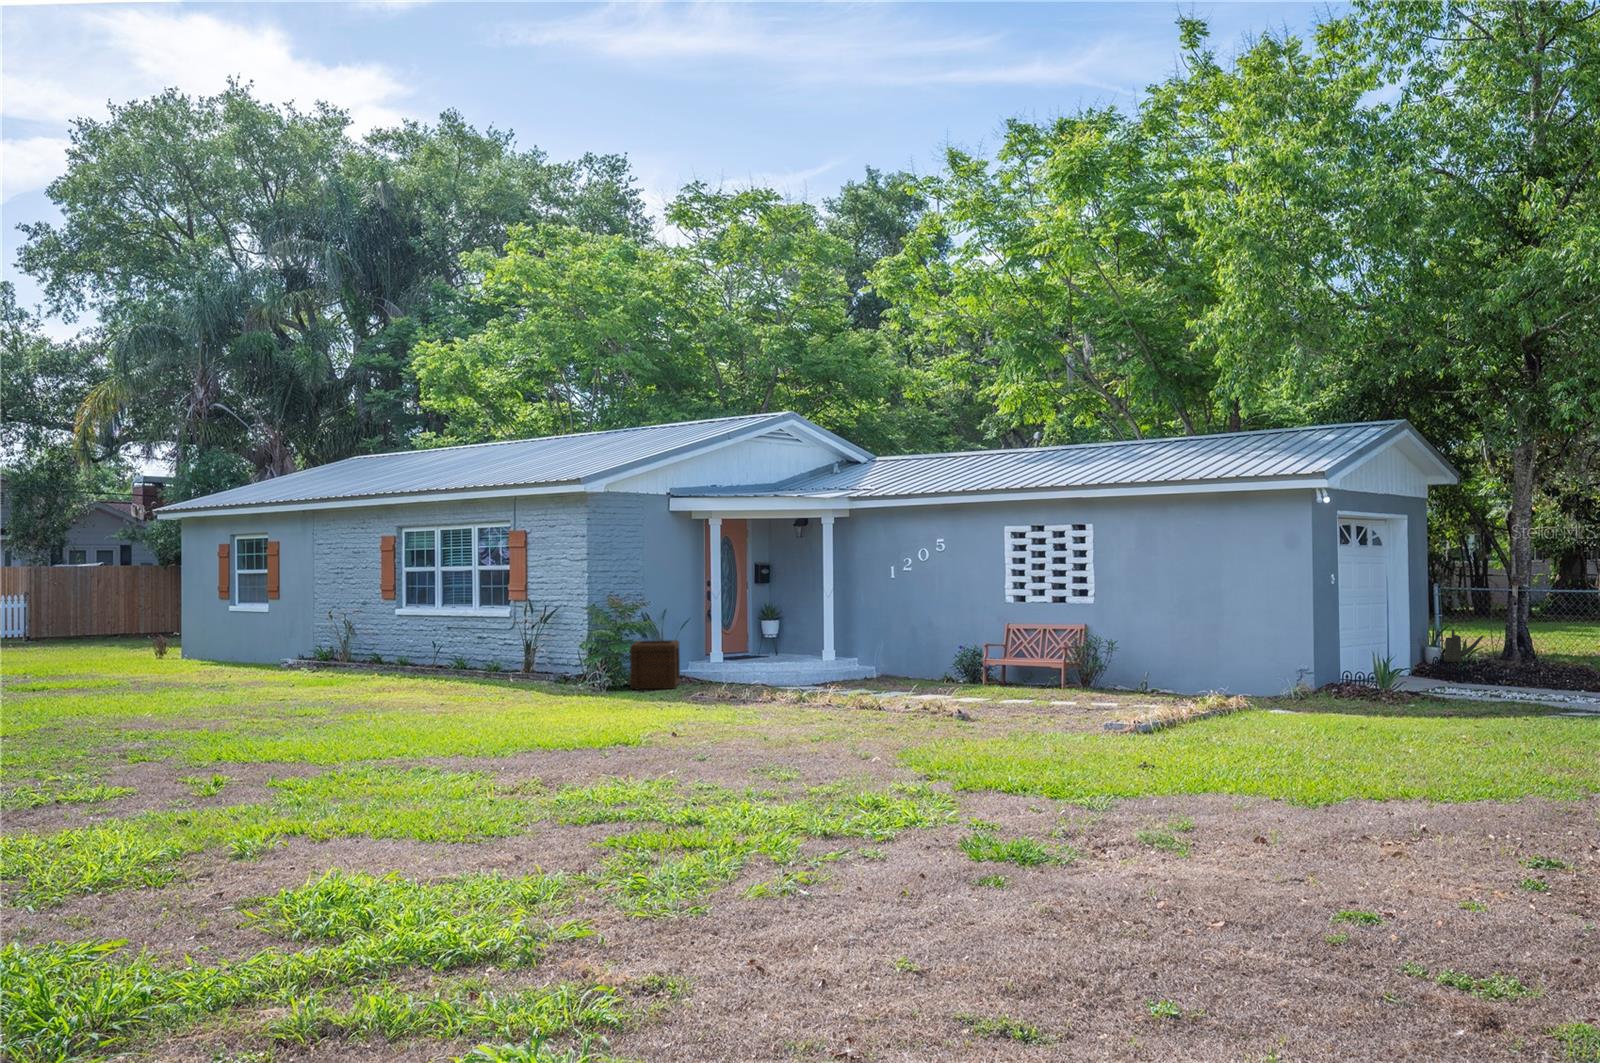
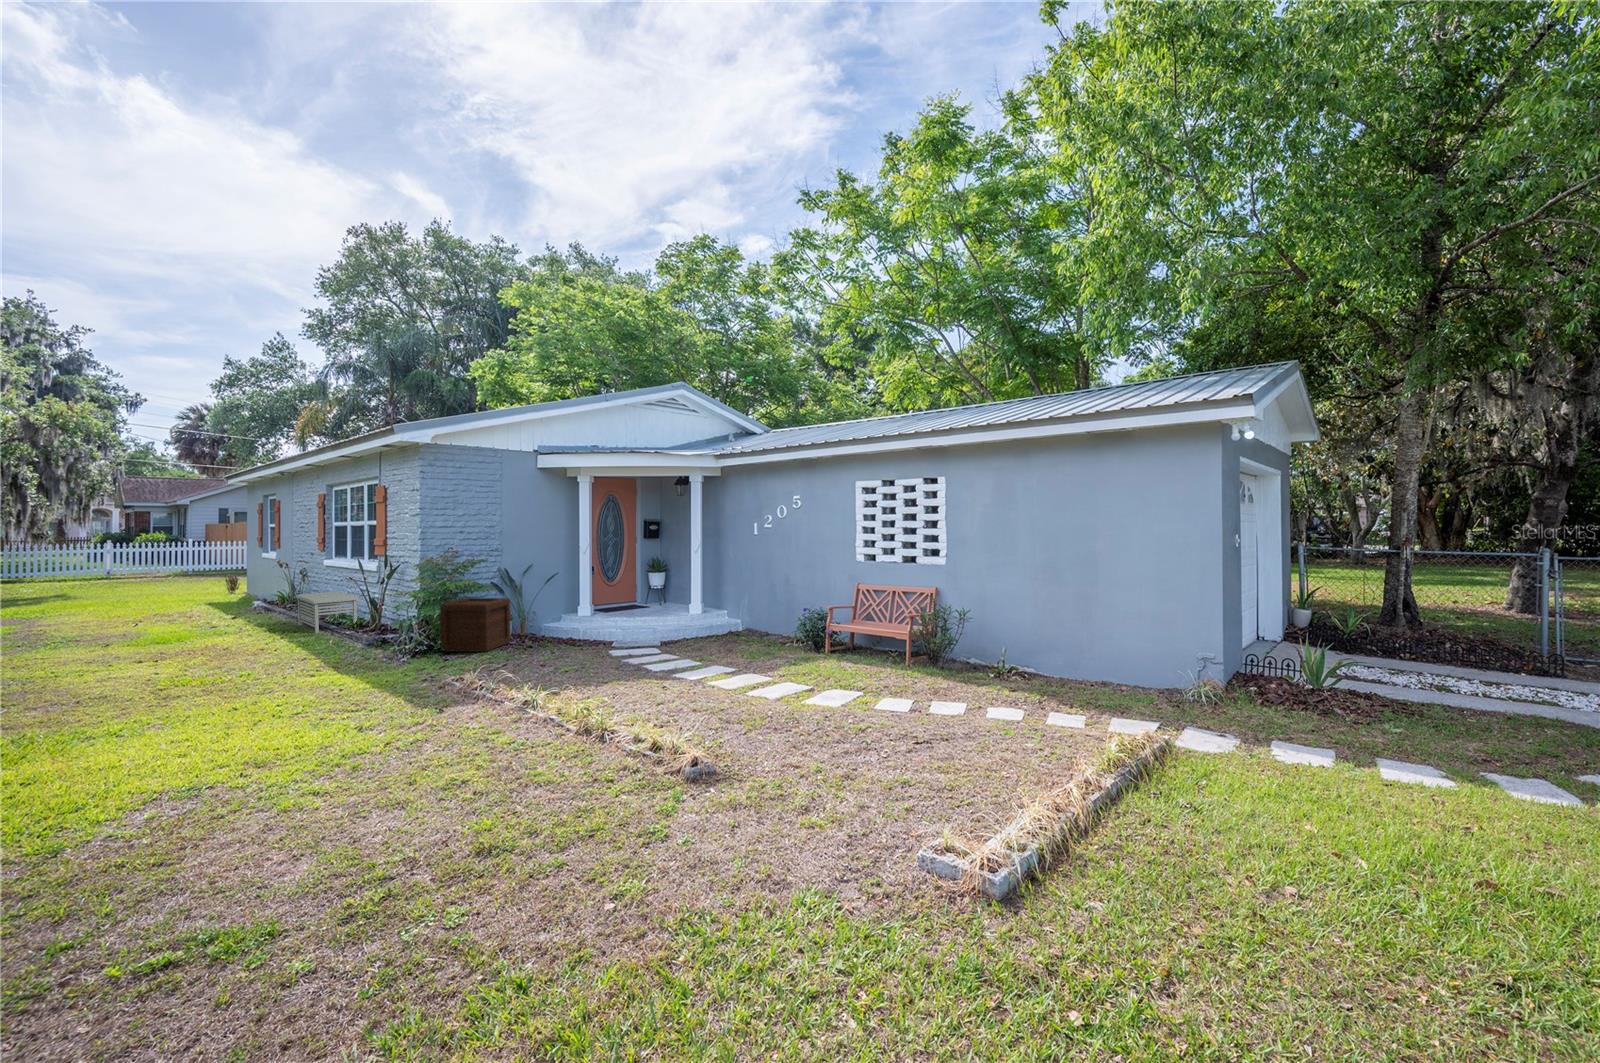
watering can: present [1439,629,1483,662] -> none [1333,595,1388,631]
storage bench: none [407,642,486,682] -> present [295,591,359,633]

